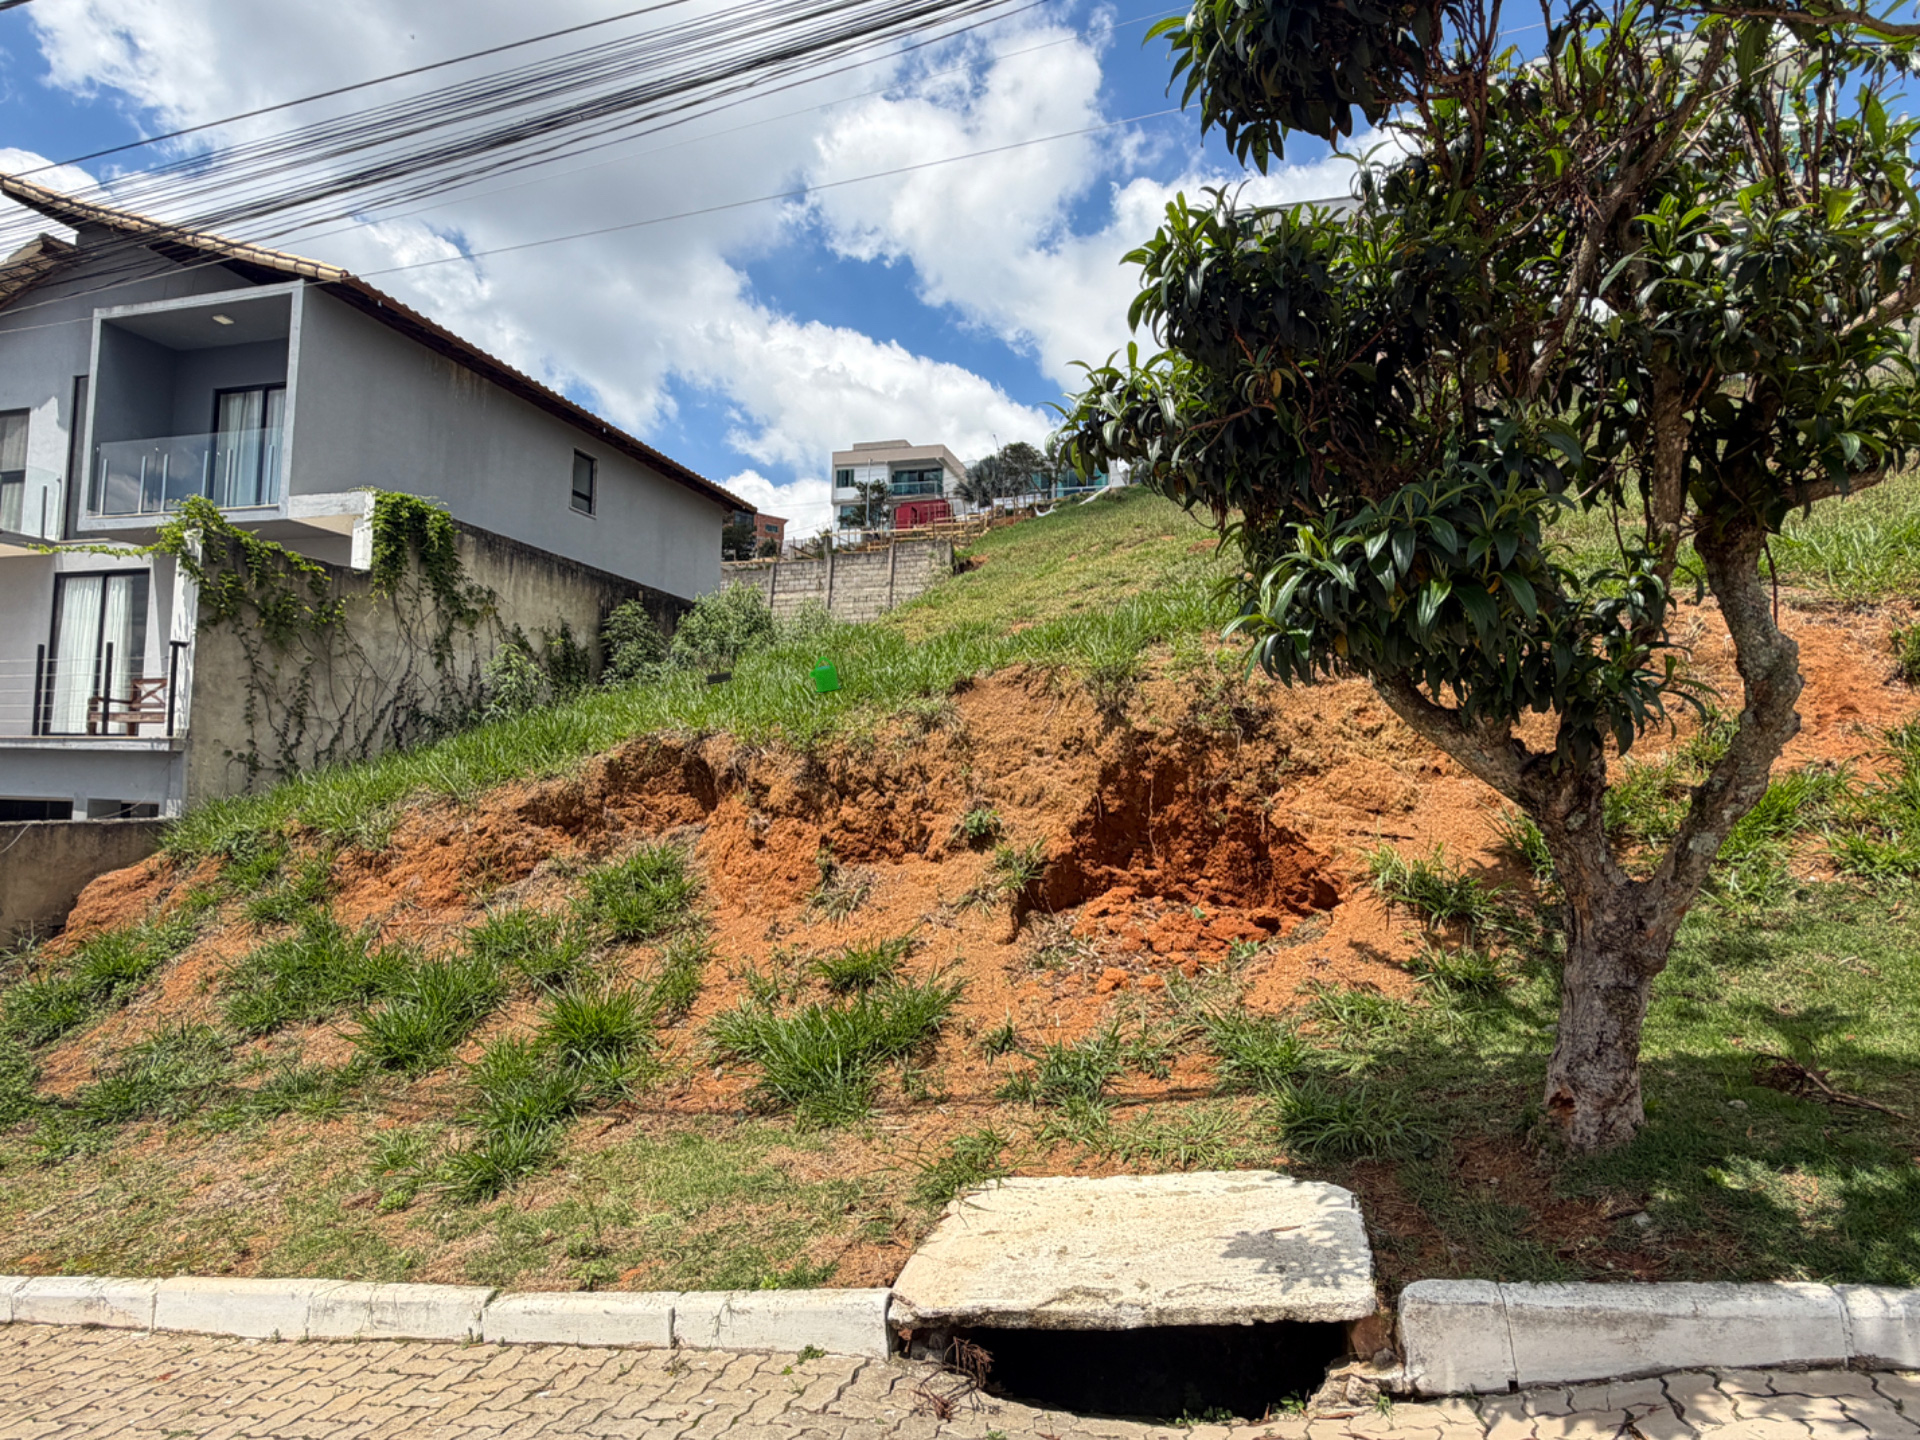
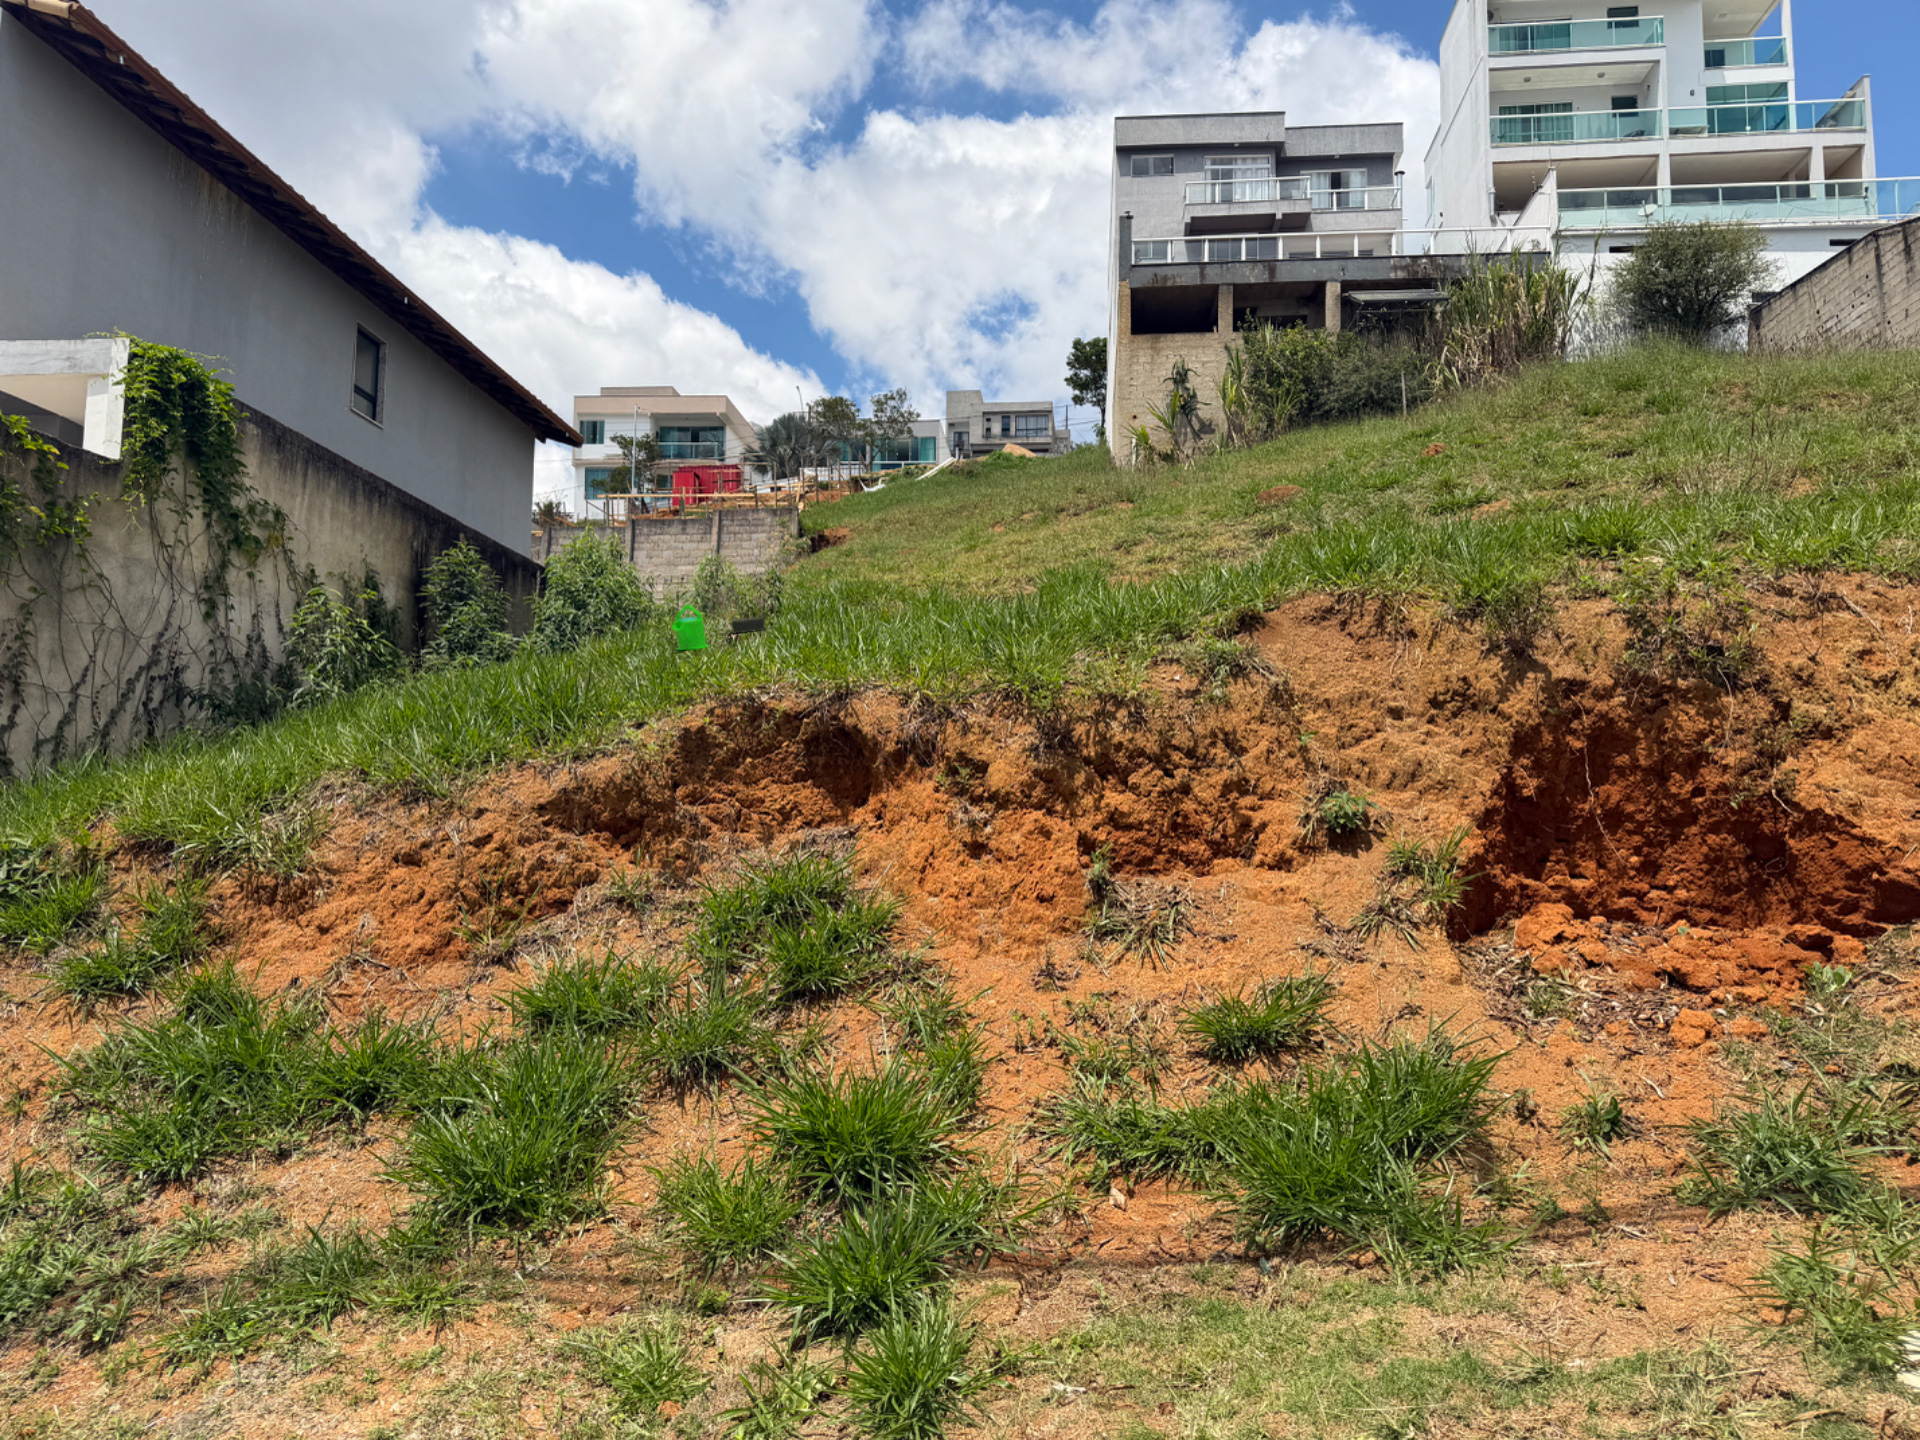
watering can: present [809,656,839,692] -> present [672,605,708,650]

